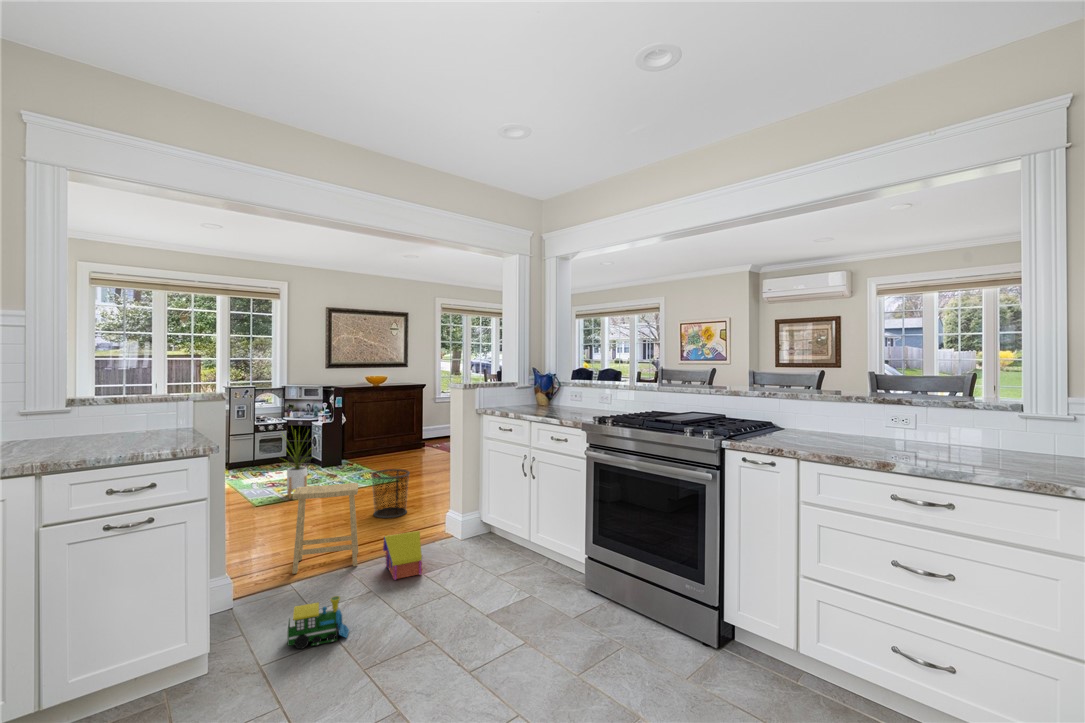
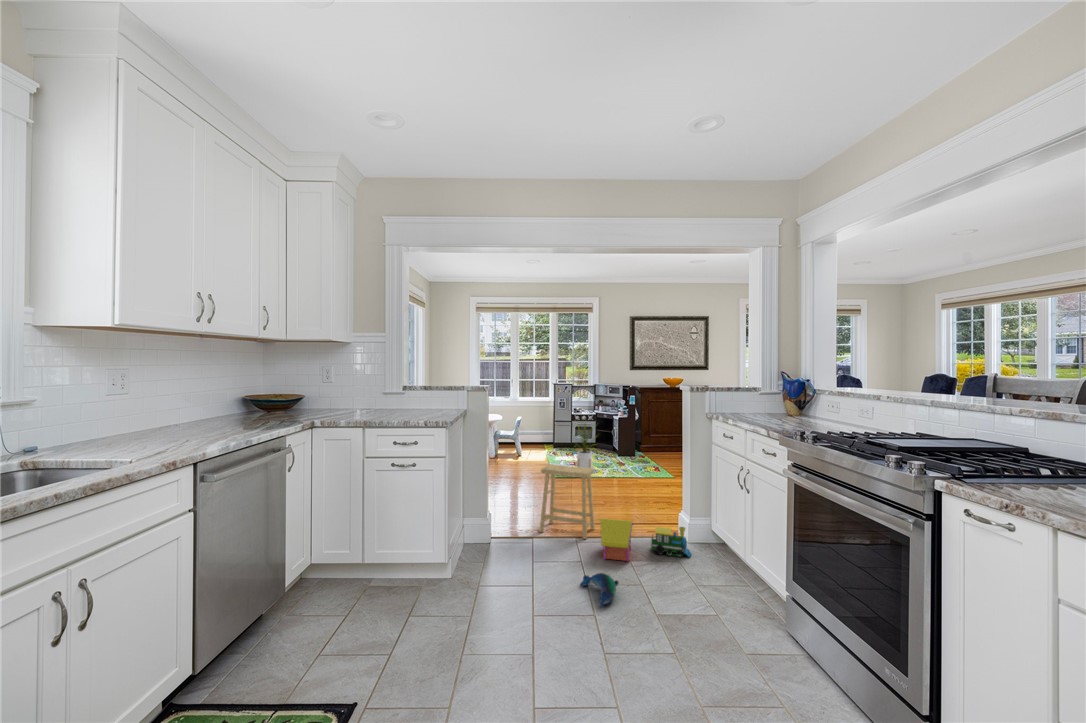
waste bin: present [371,469,410,518] -> none [626,463,662,508]
plush toy: none [390,592,437,628] -> present [581,573,618,607]
toy train: present [287,596,349,649] -> present [651,527,691,557]

